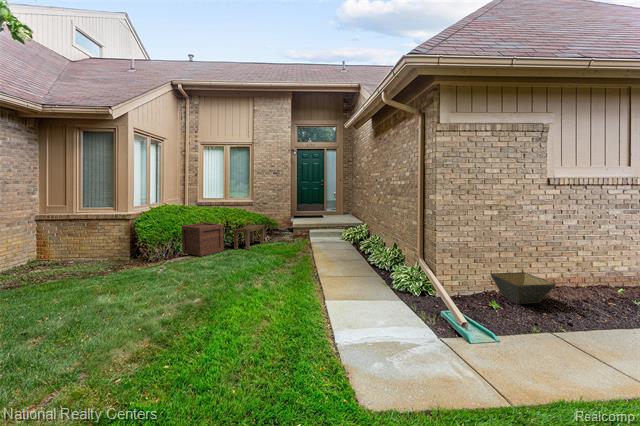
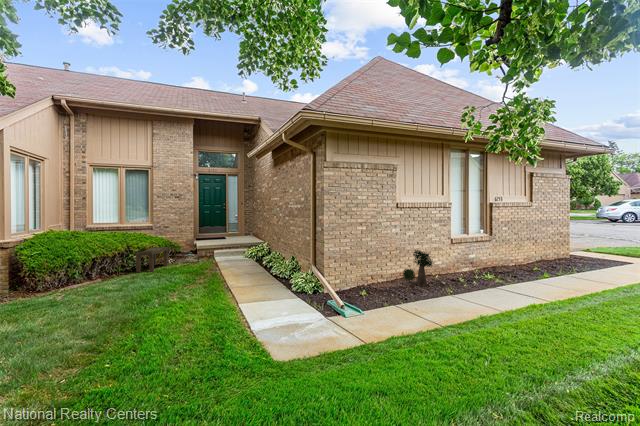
wooden crate: present [181,223,224,256] -> none [76,247,125,282]
potted plant: none [552,247,611,302] -> present [403,250,433,286]
basket: present [490,272,556,304] -> none [362,270,402,292]

